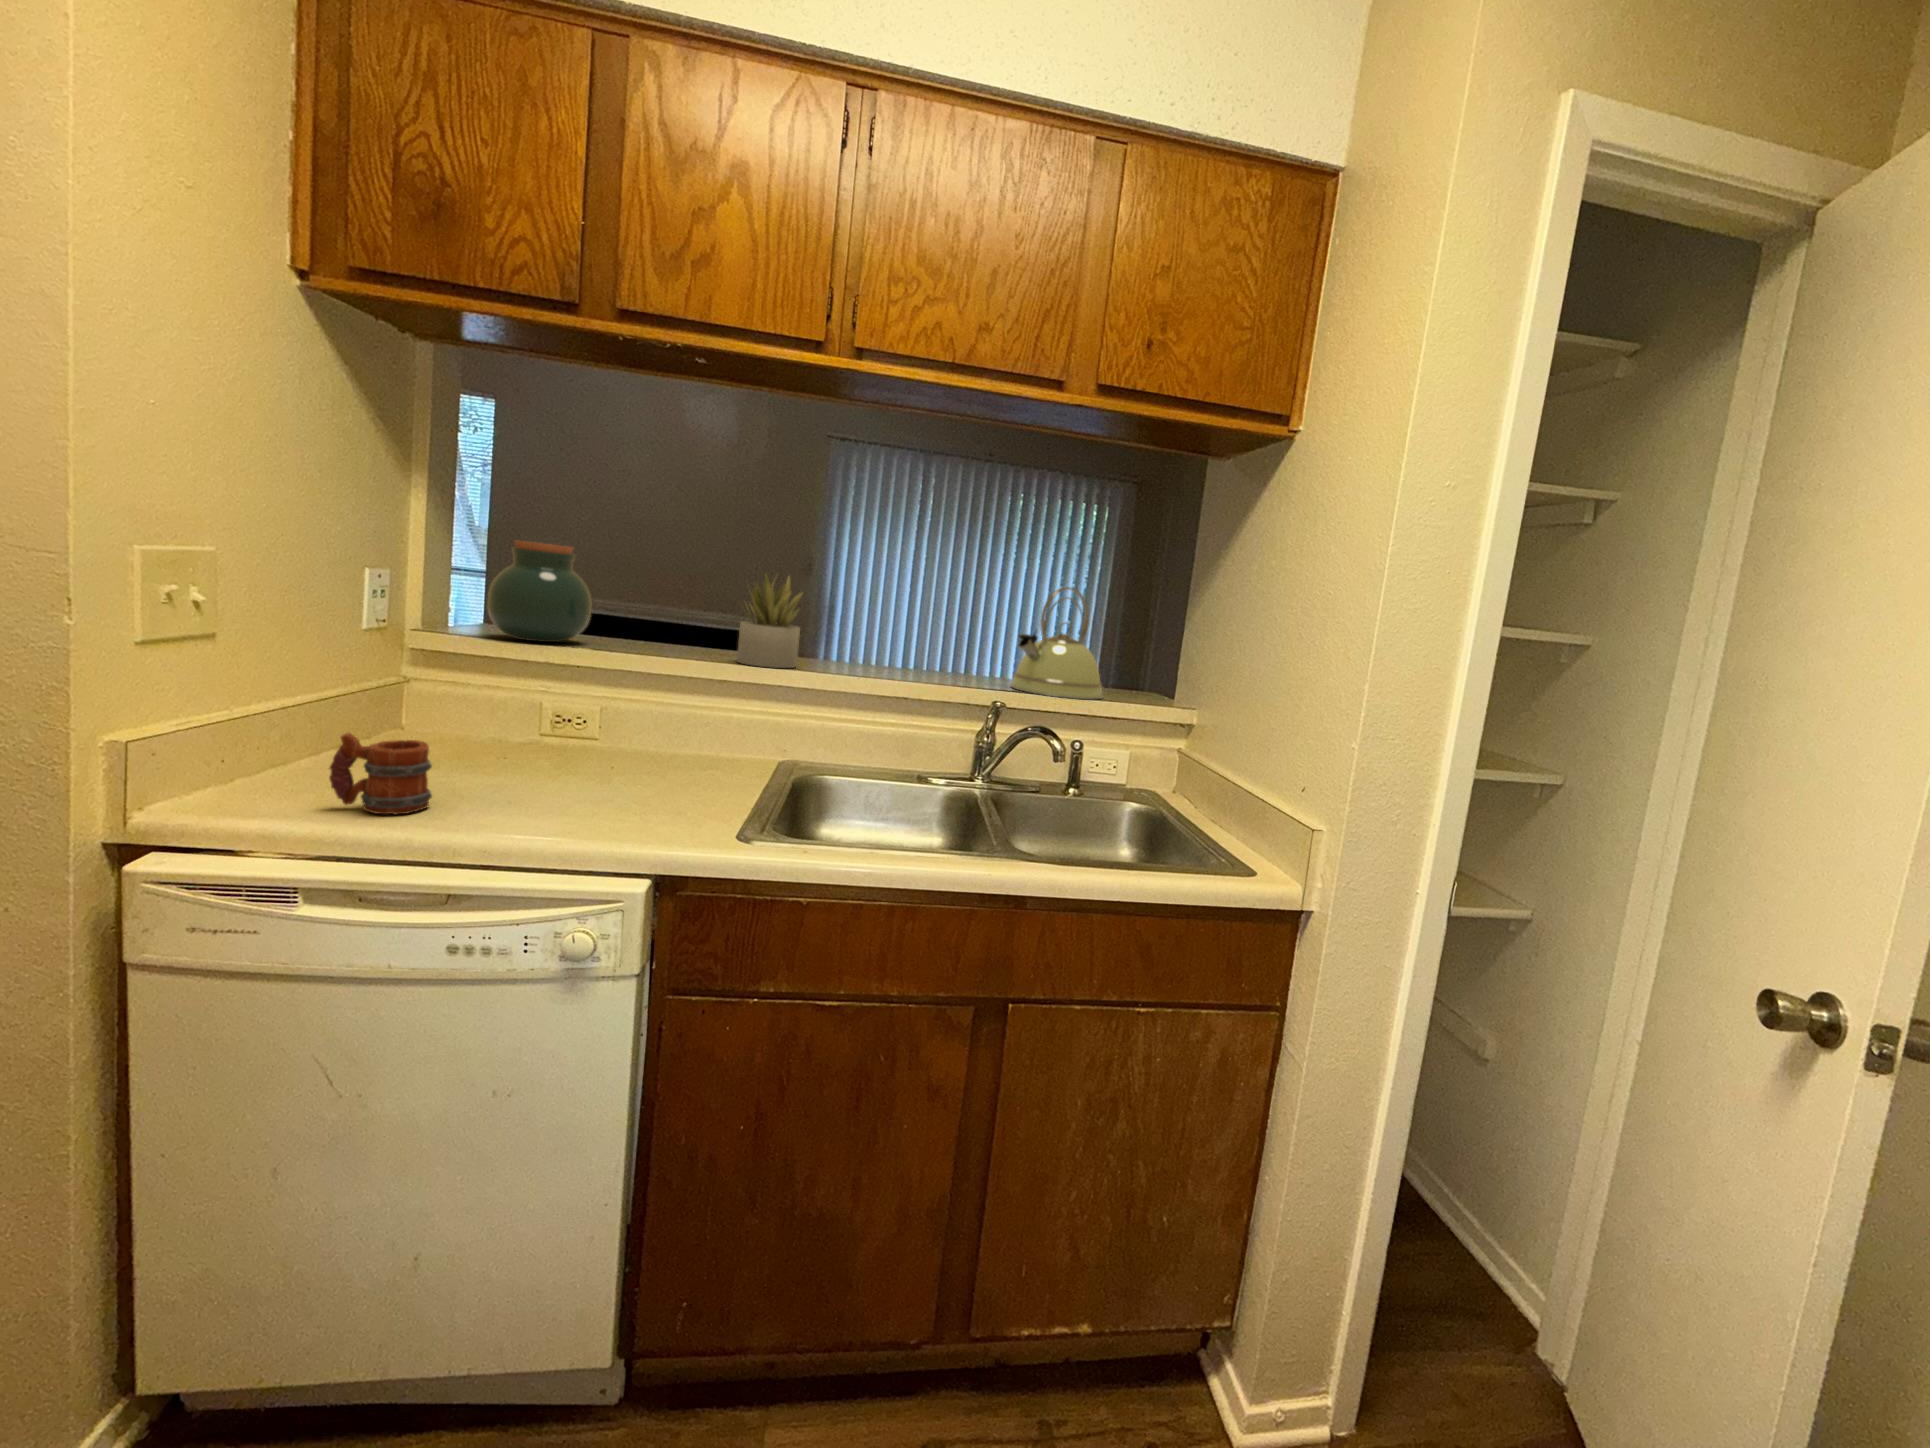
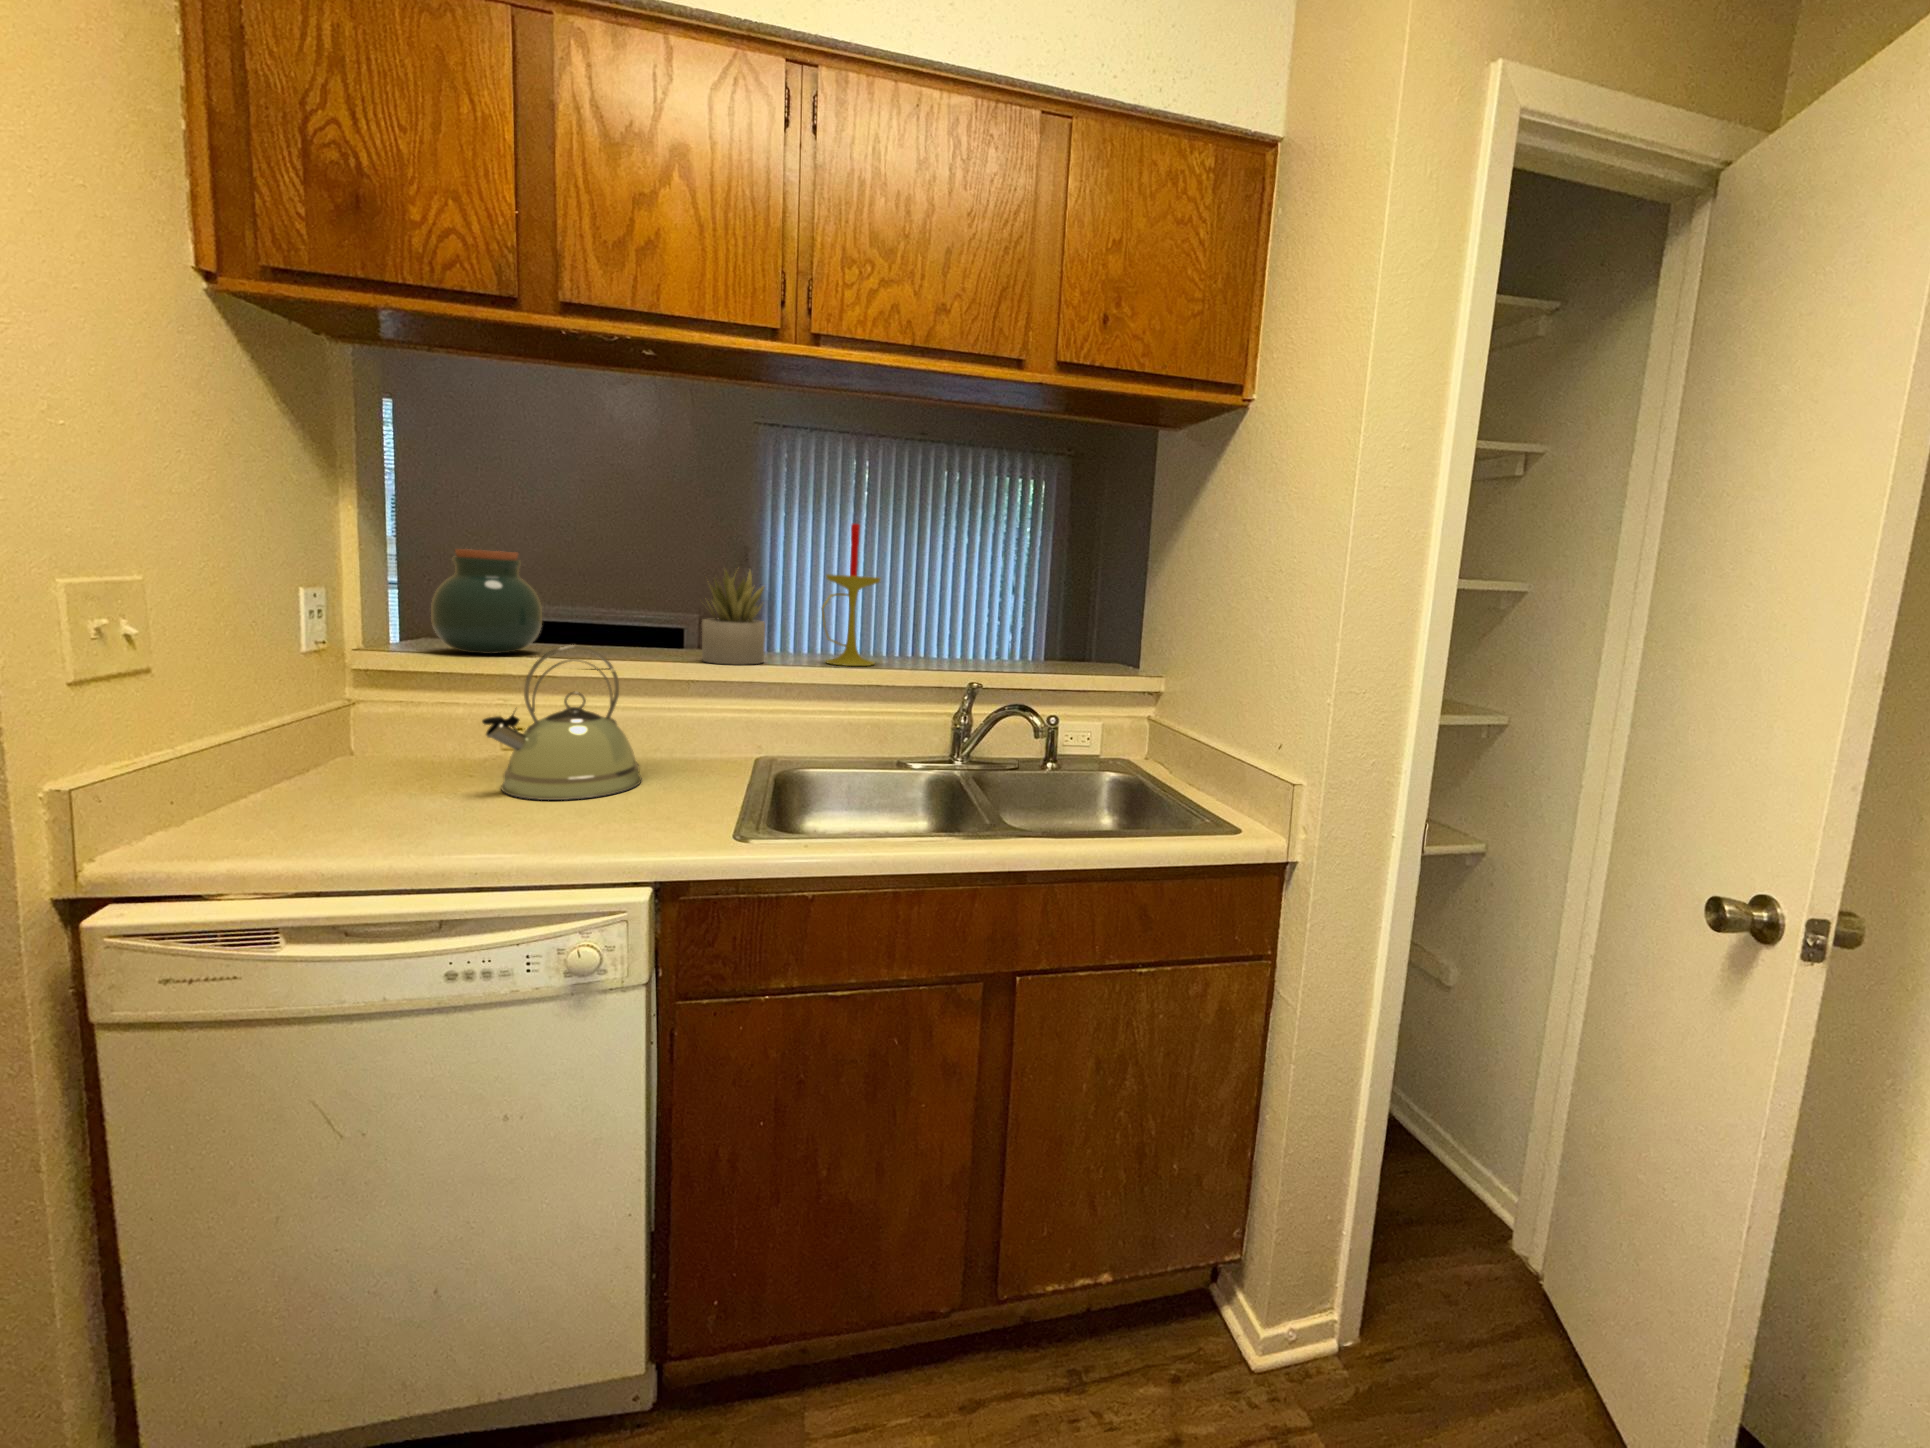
candle: none [855,533,918,677] -> present [821,524,880,666]
kettle: present [1011,587,1102,700] -> present [482,645,642,800]
mug: present [329,733,432,814] -> none [296,762,408,844]

